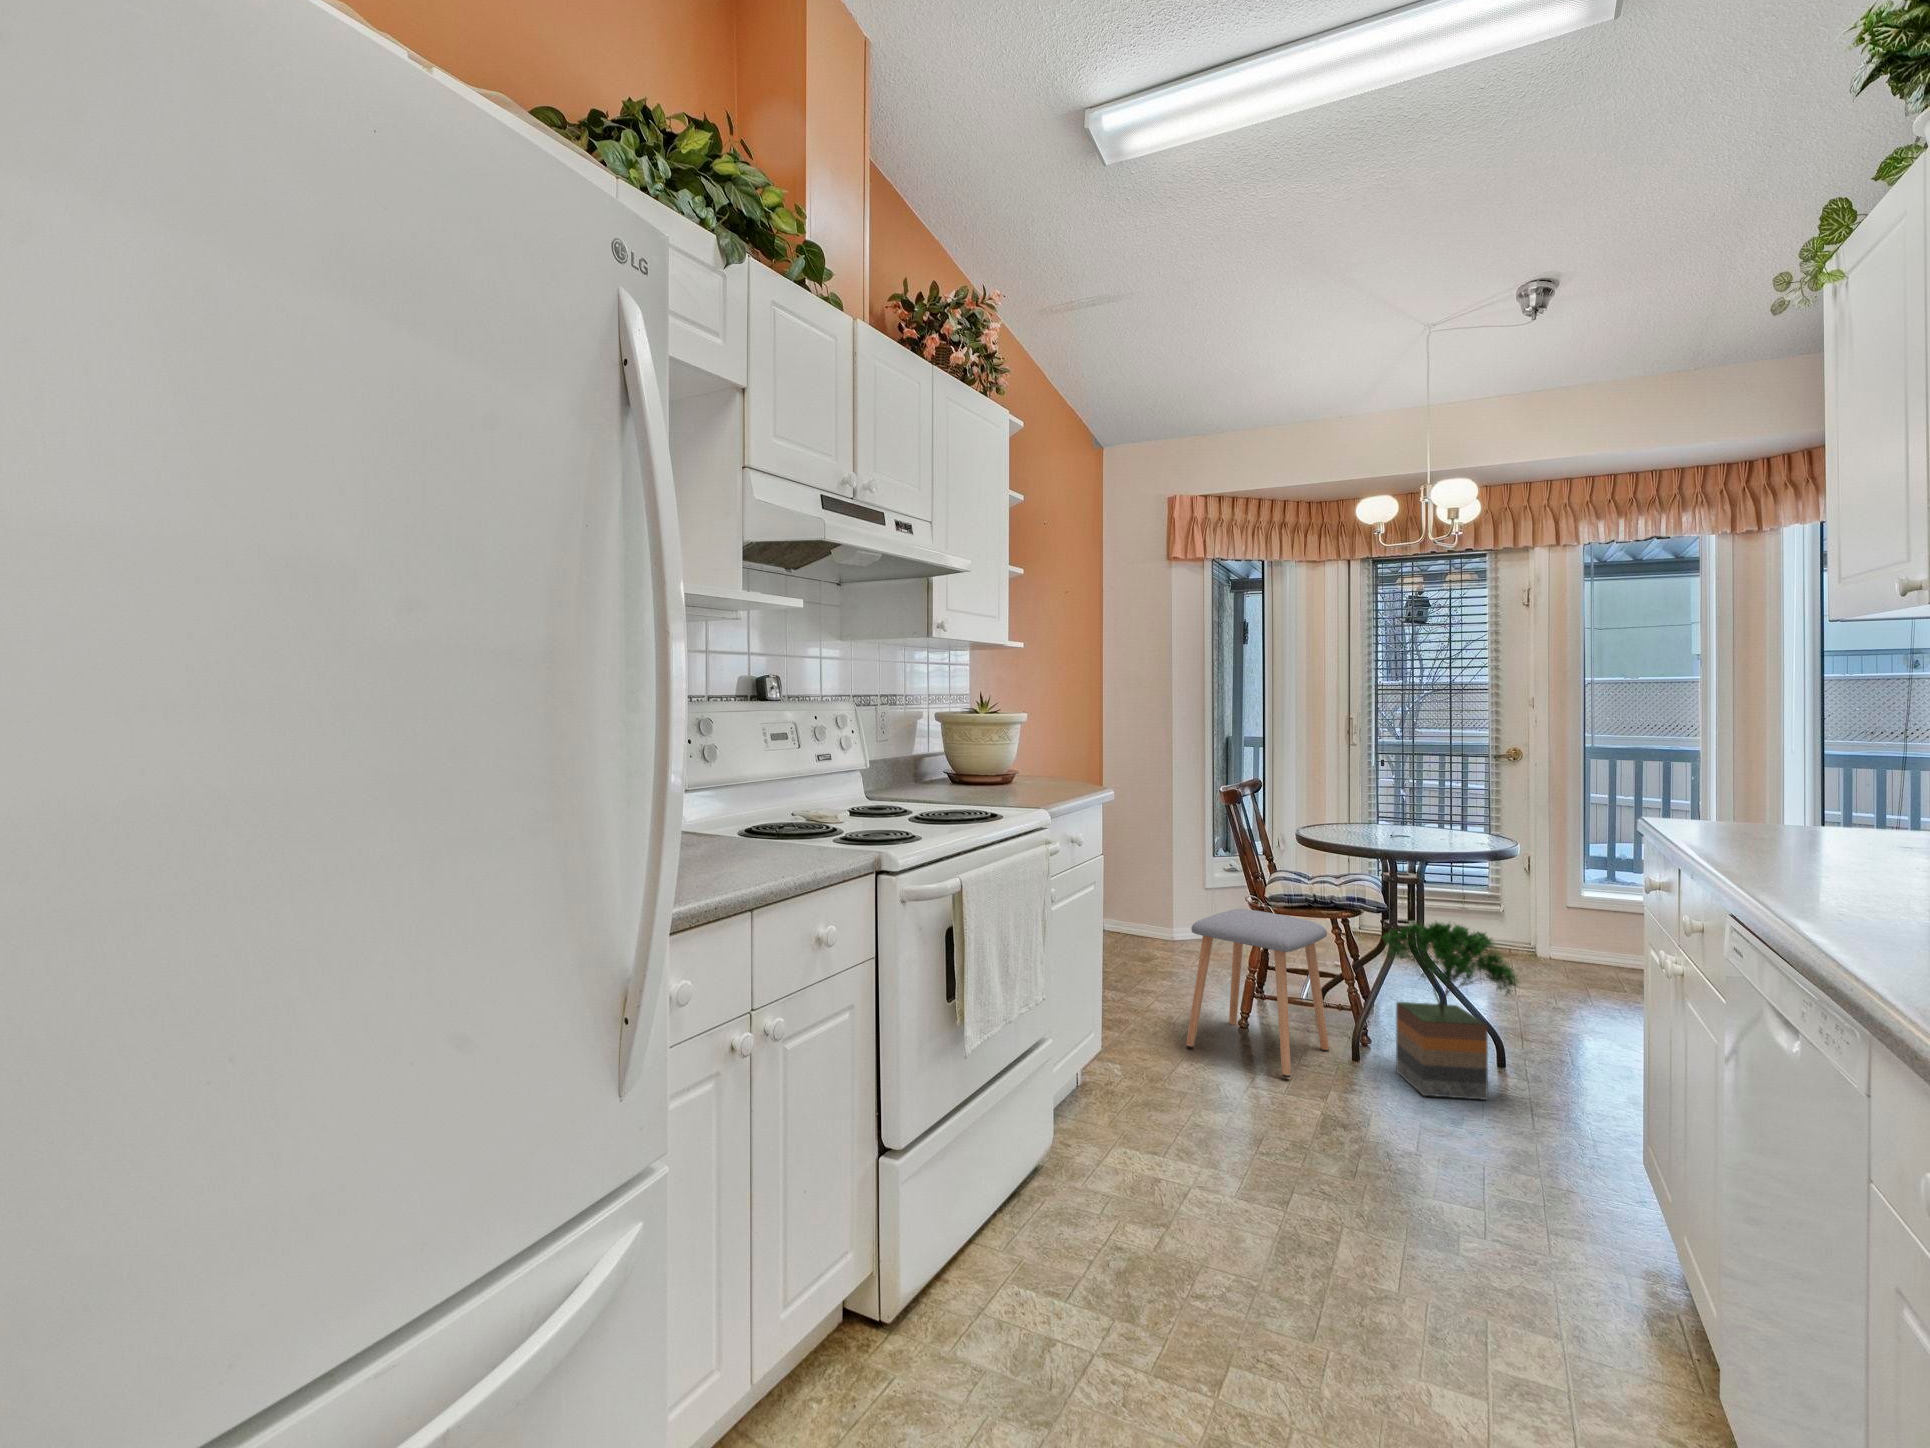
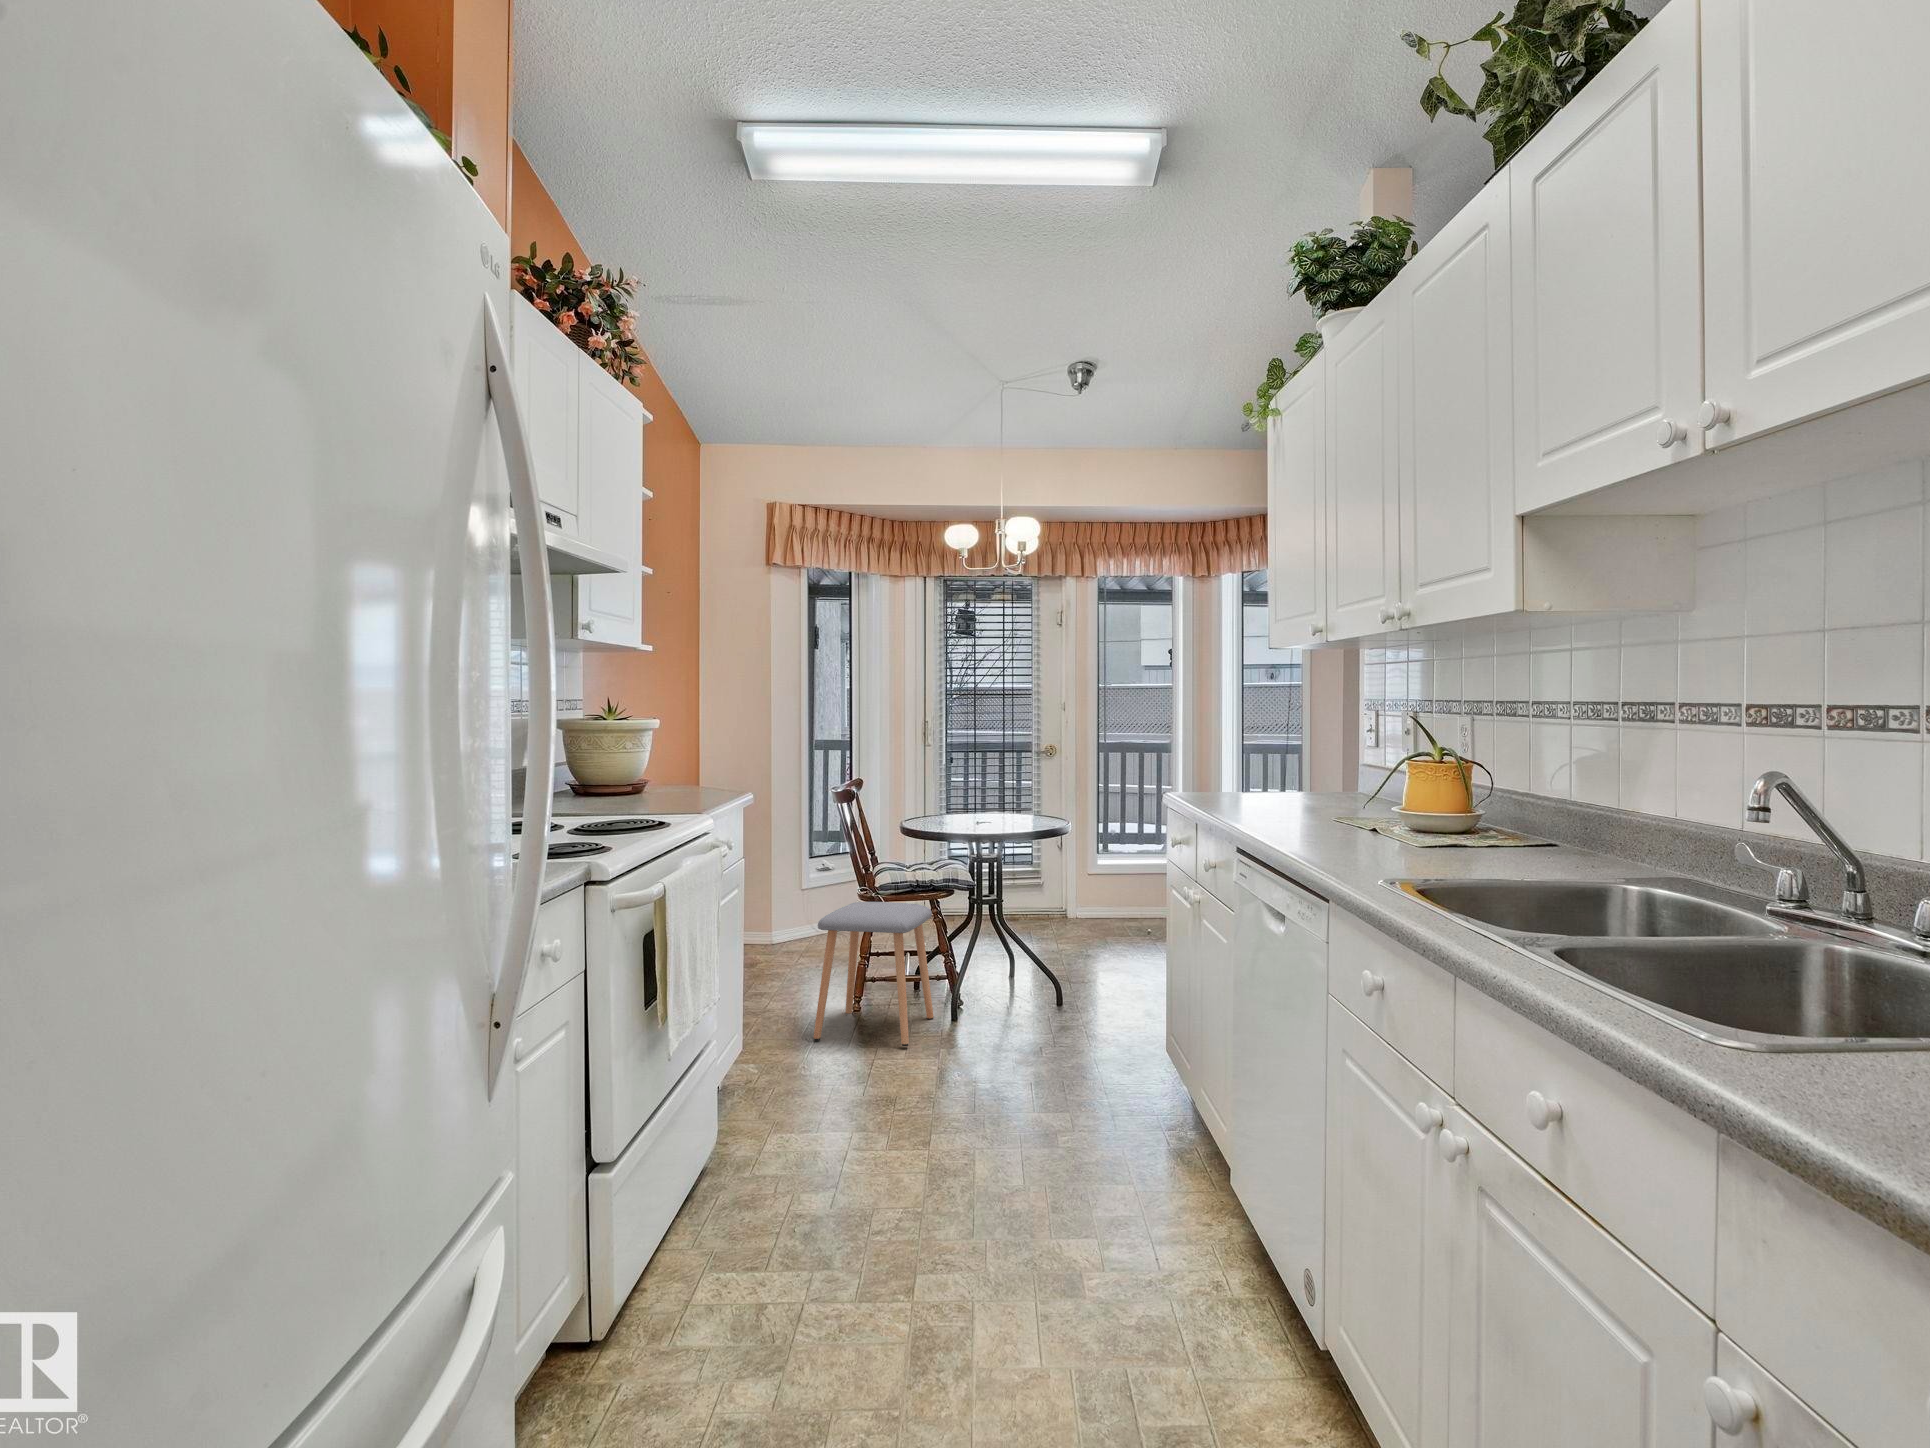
potted tree: present [1384,921,1517,1100] -> none [975,888,1077,1037]

